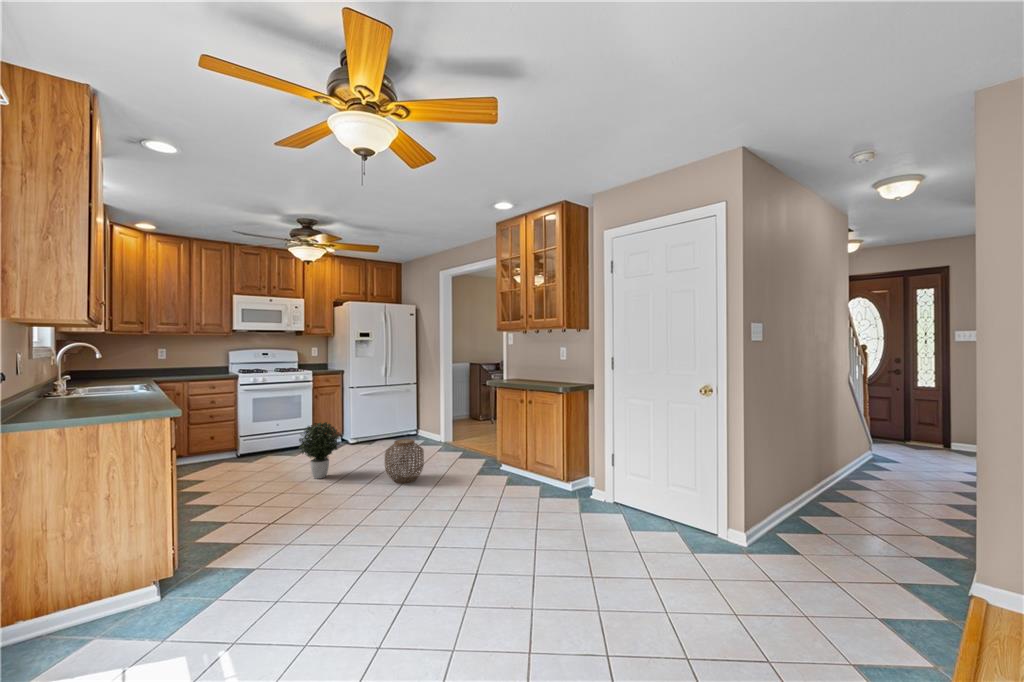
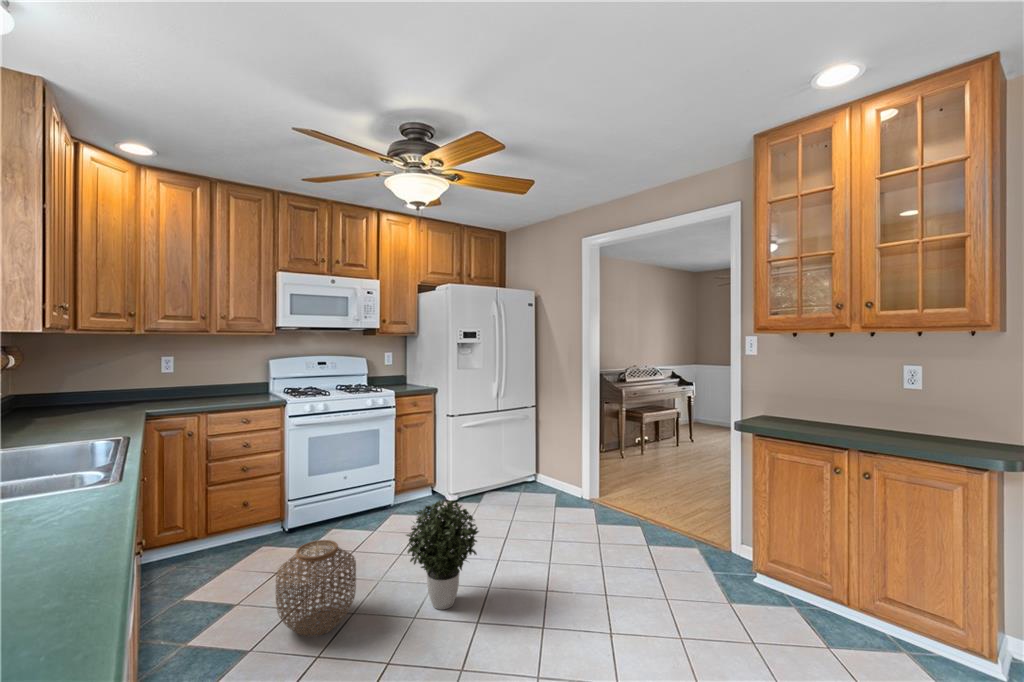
woven basket: present [385,439,424,483] -> present [276,540,356,636]

